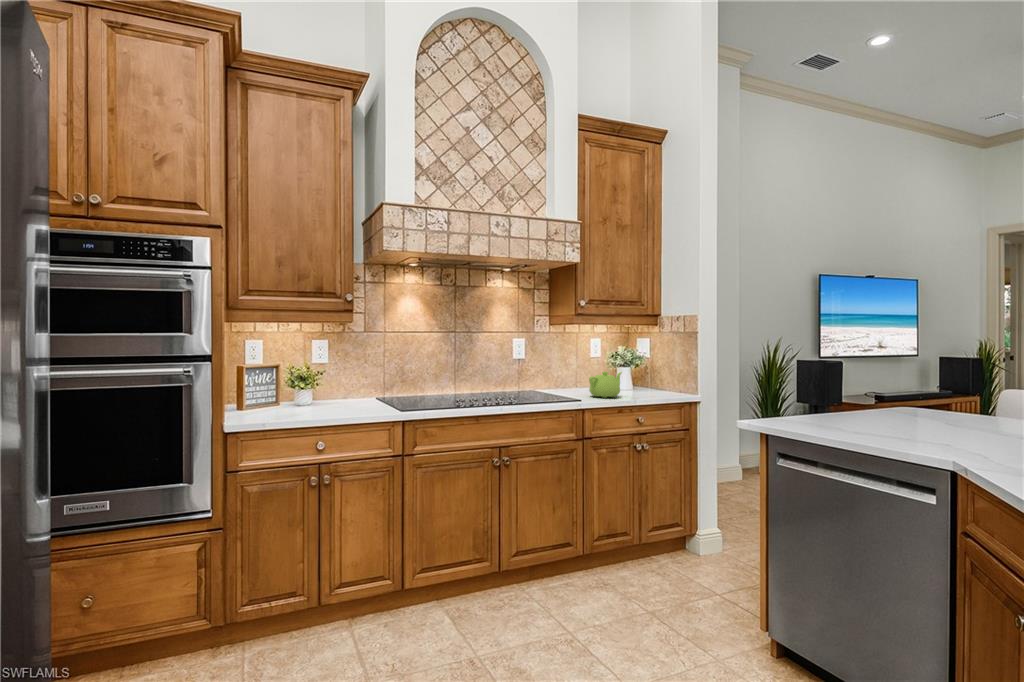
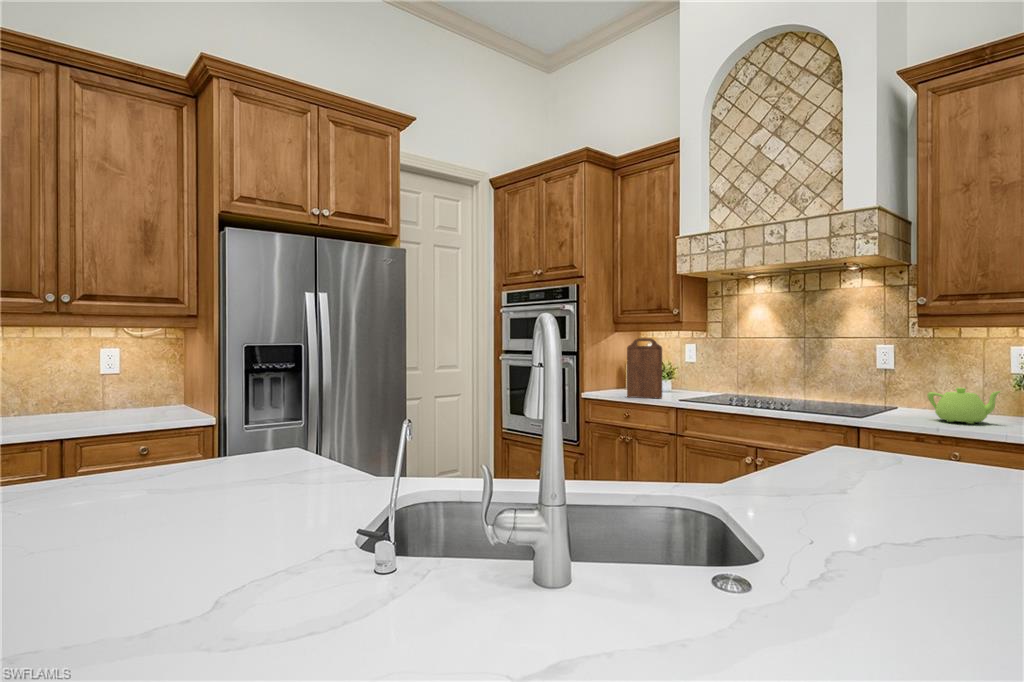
cutting board: none [337,332,378,417] -> present [627,338,662,398]

